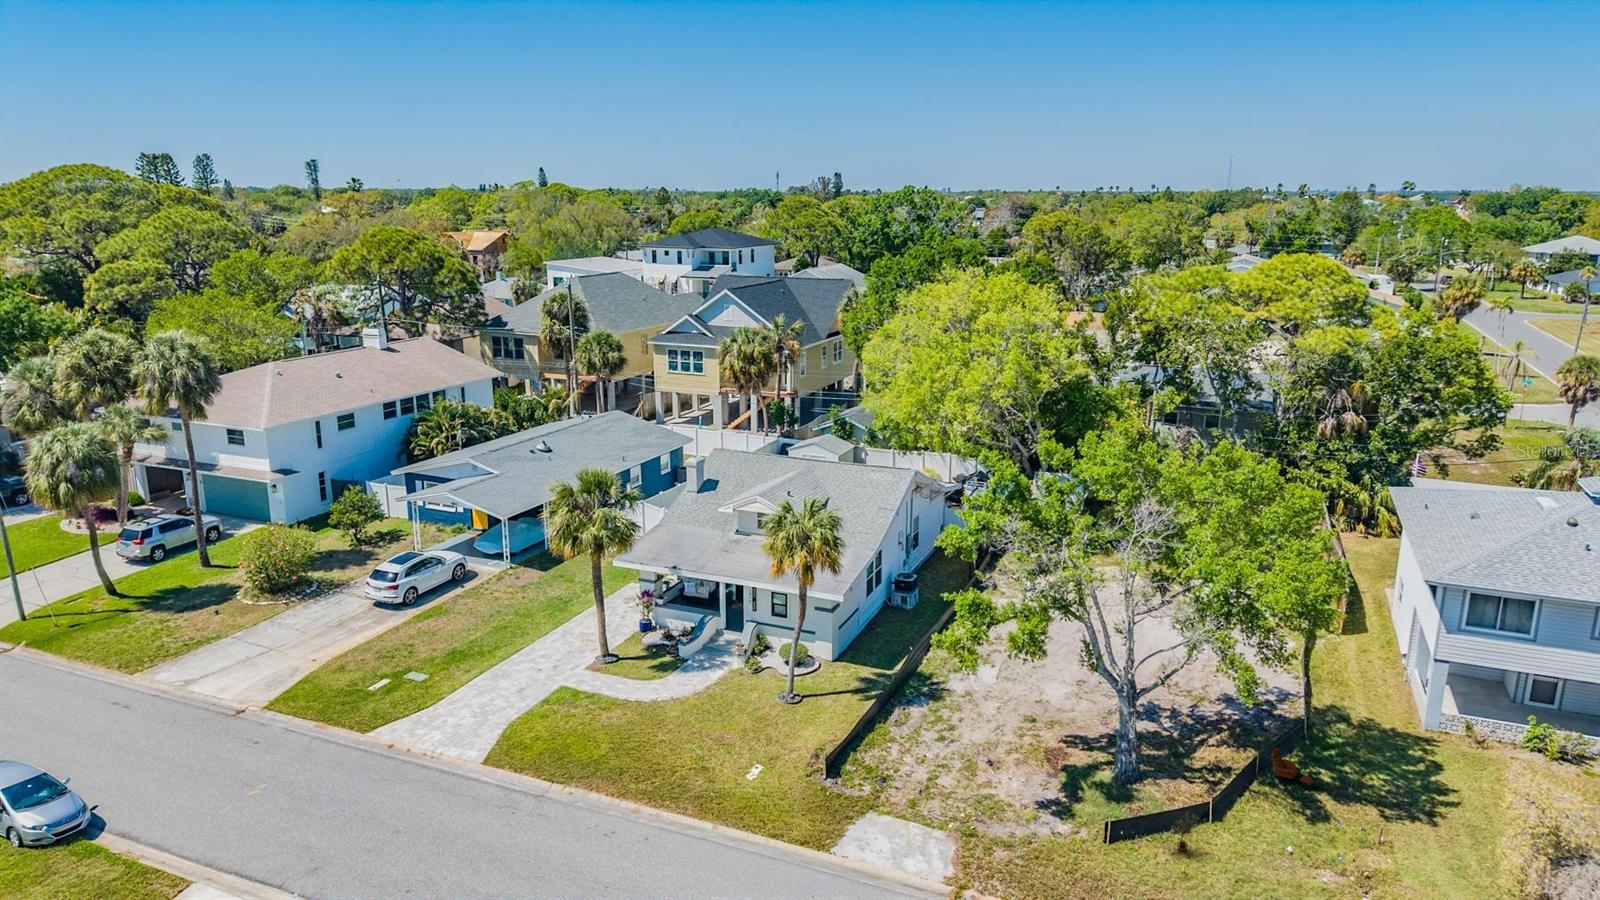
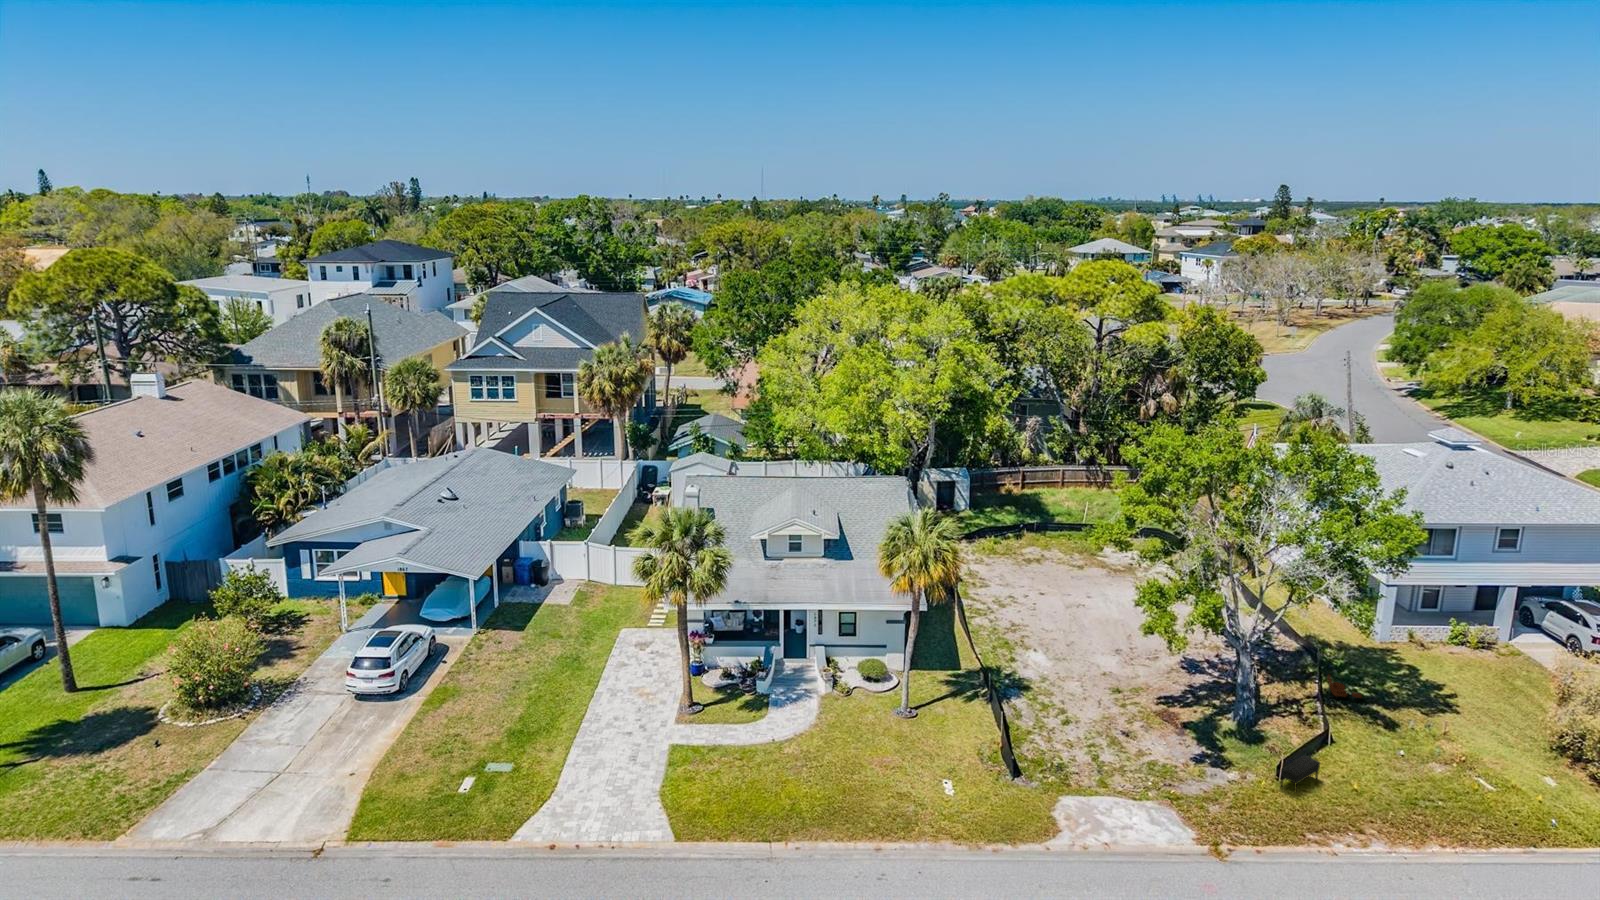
potted tree: present [1171,812,1199,850] -> none [1316,734,1337,768]
bench: none [1103,828,1161,867] -> present [1280,756,1320,792]

